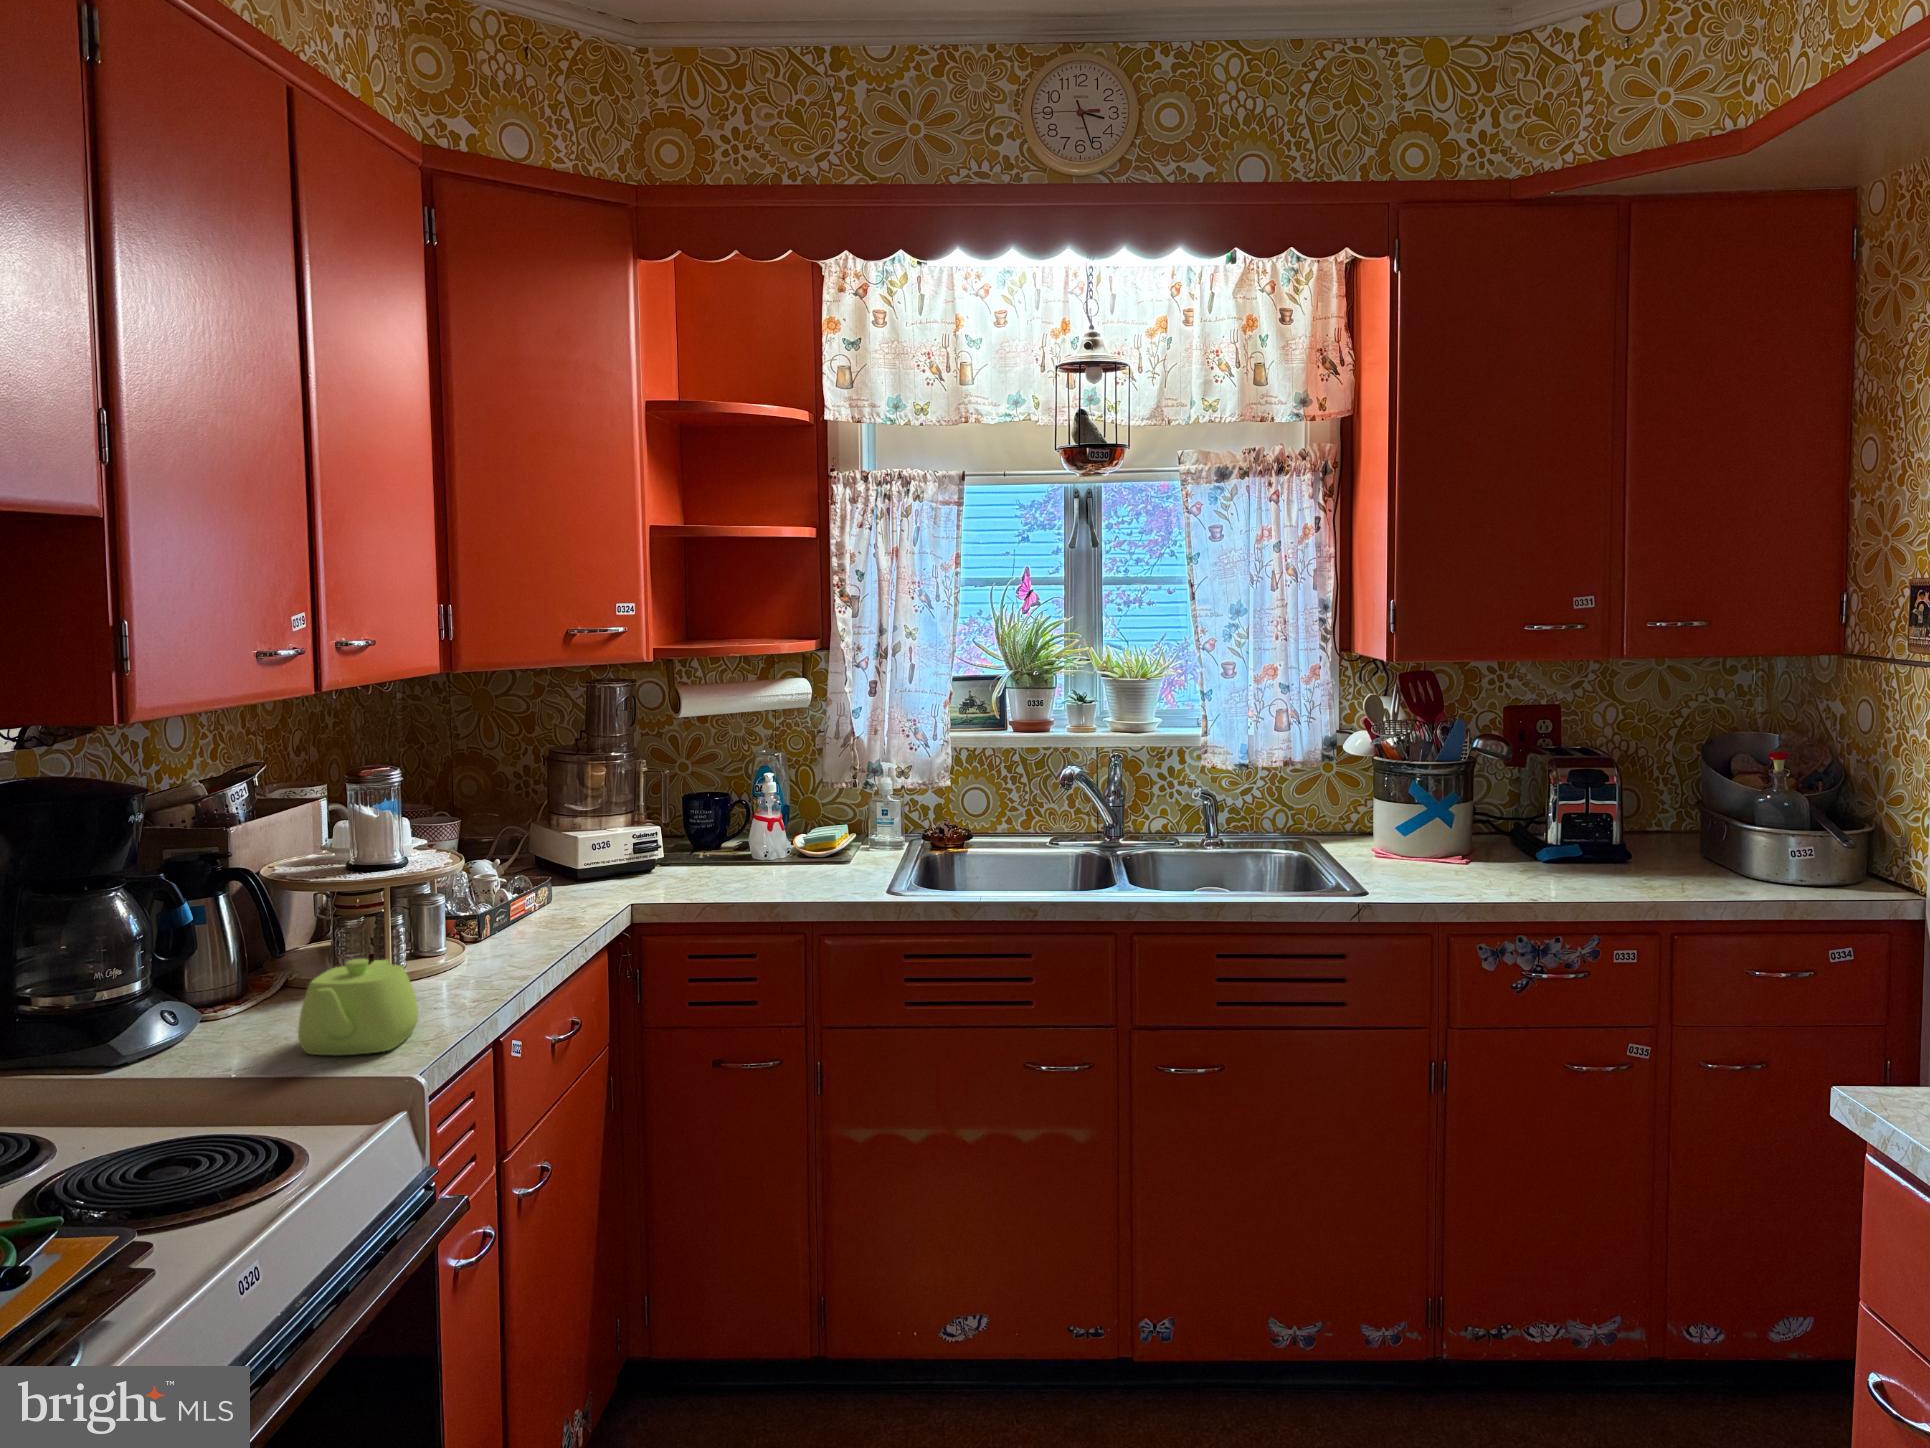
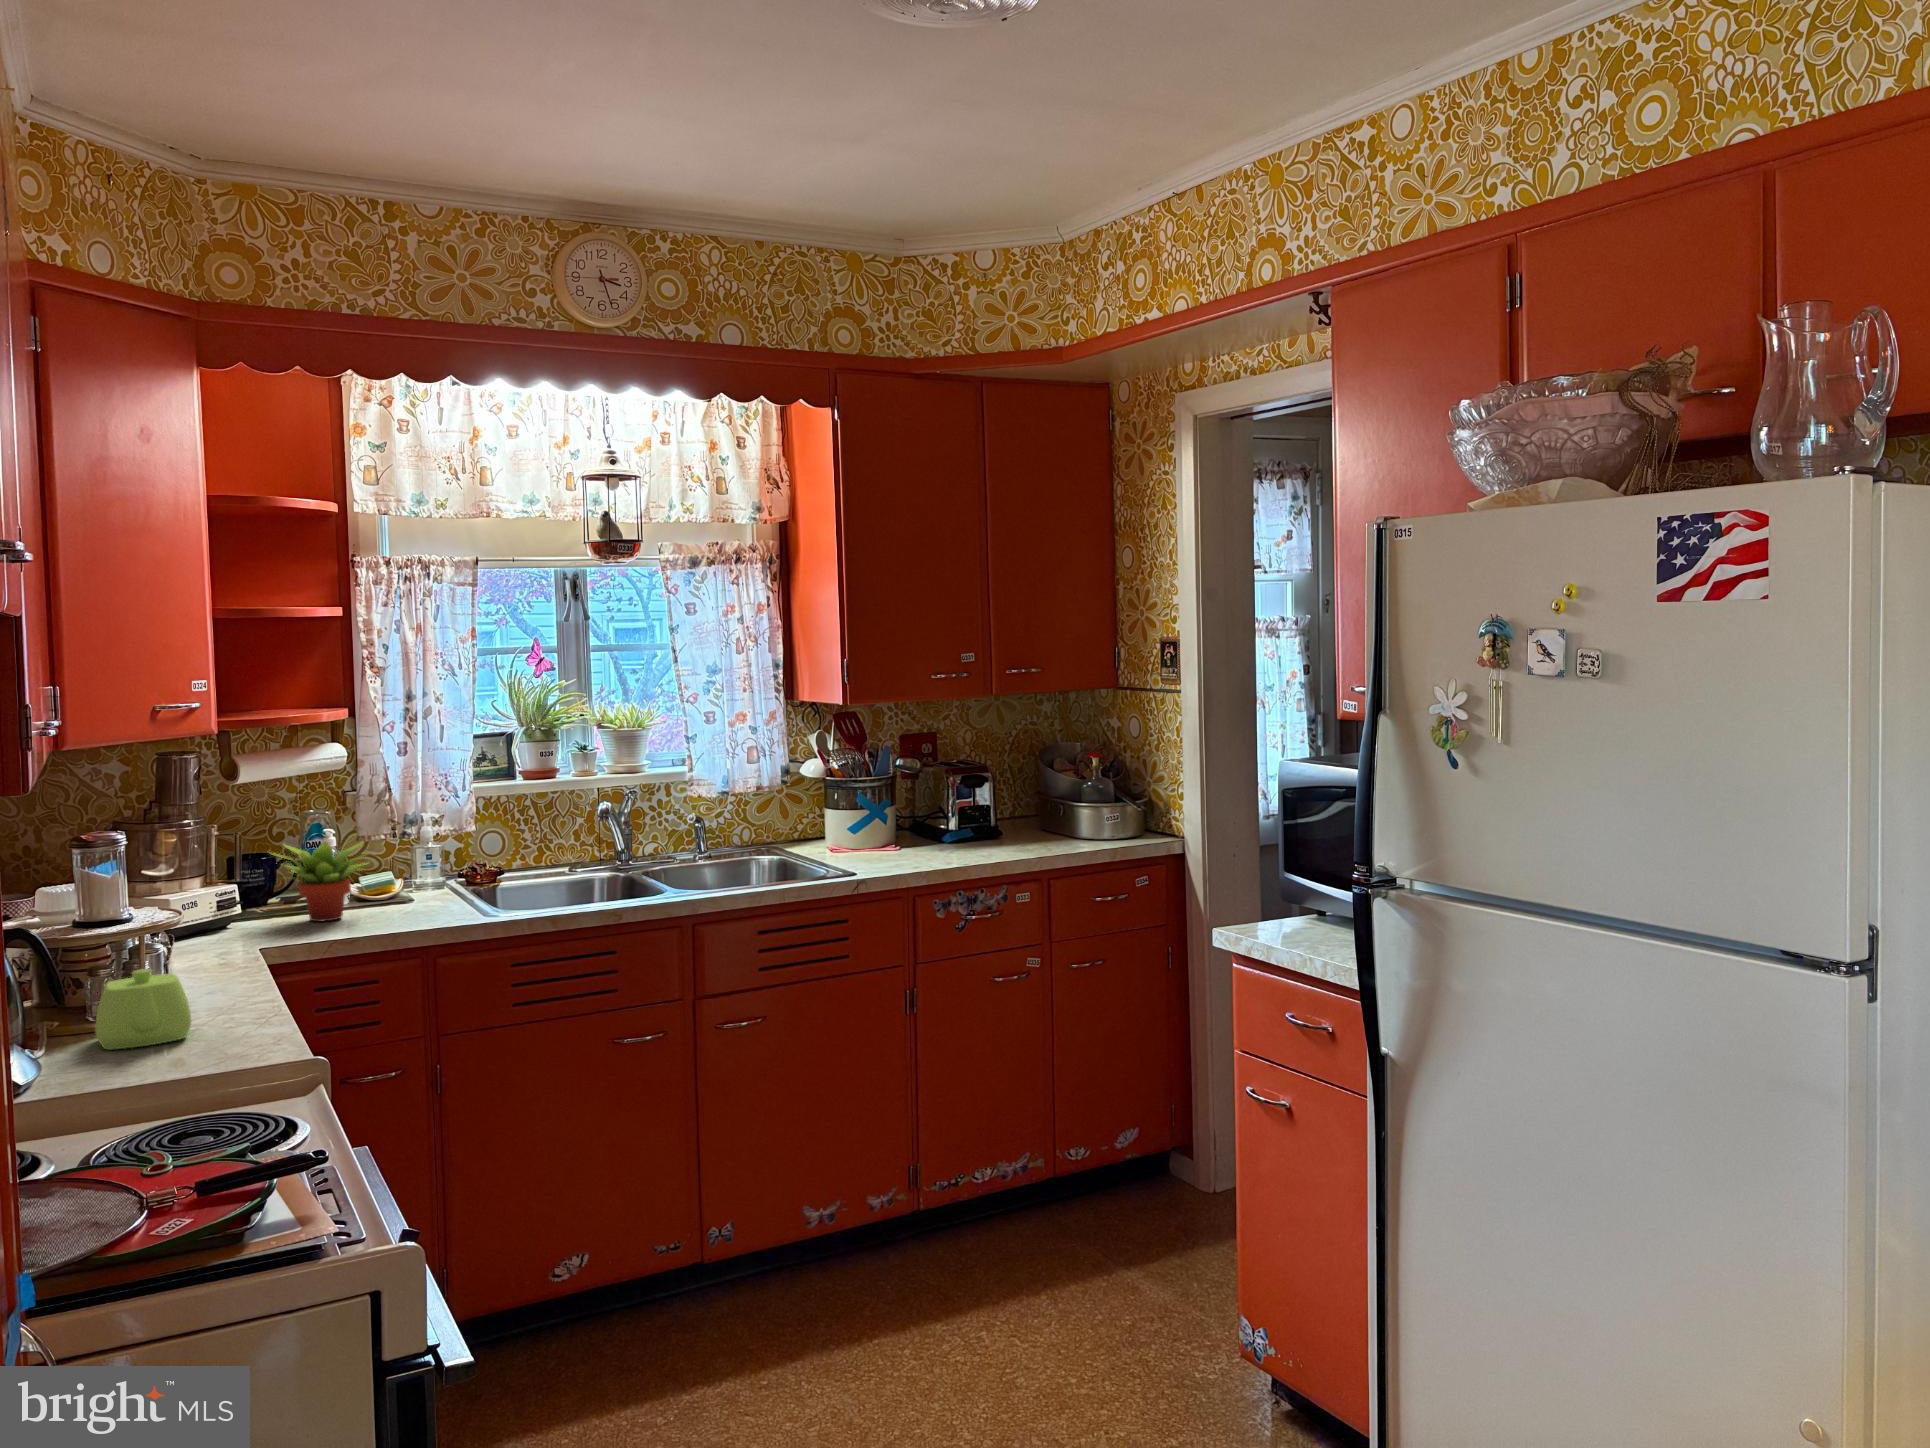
succulent plant: none [692,787,805,885] -> present [270,833,368,922]

